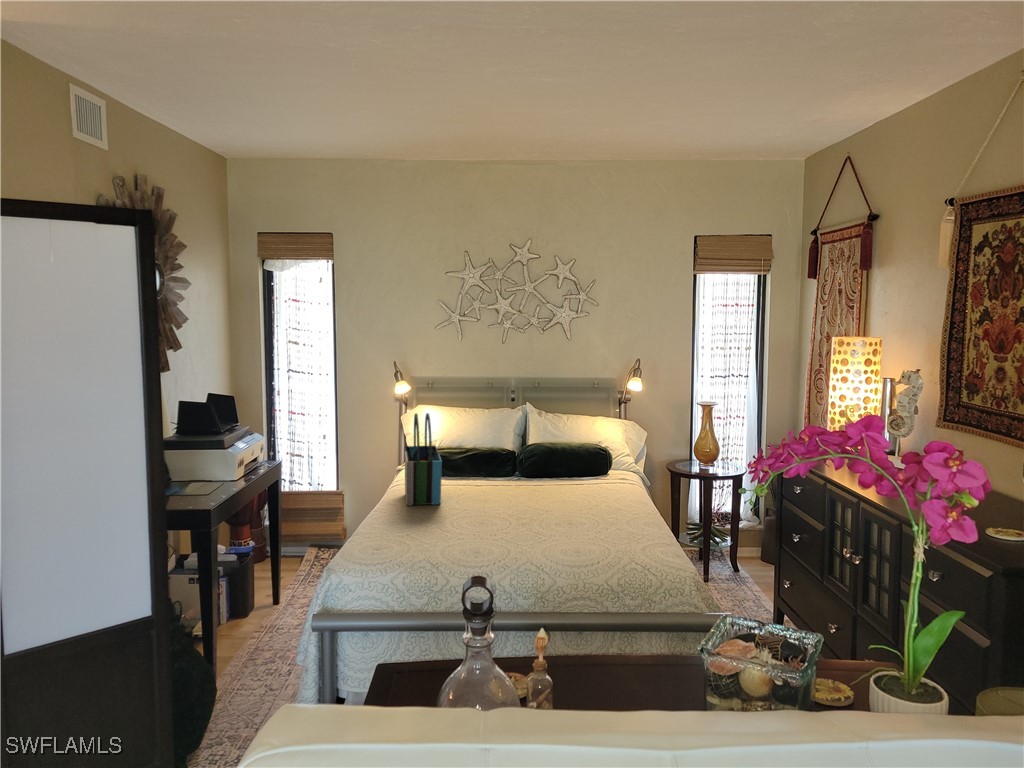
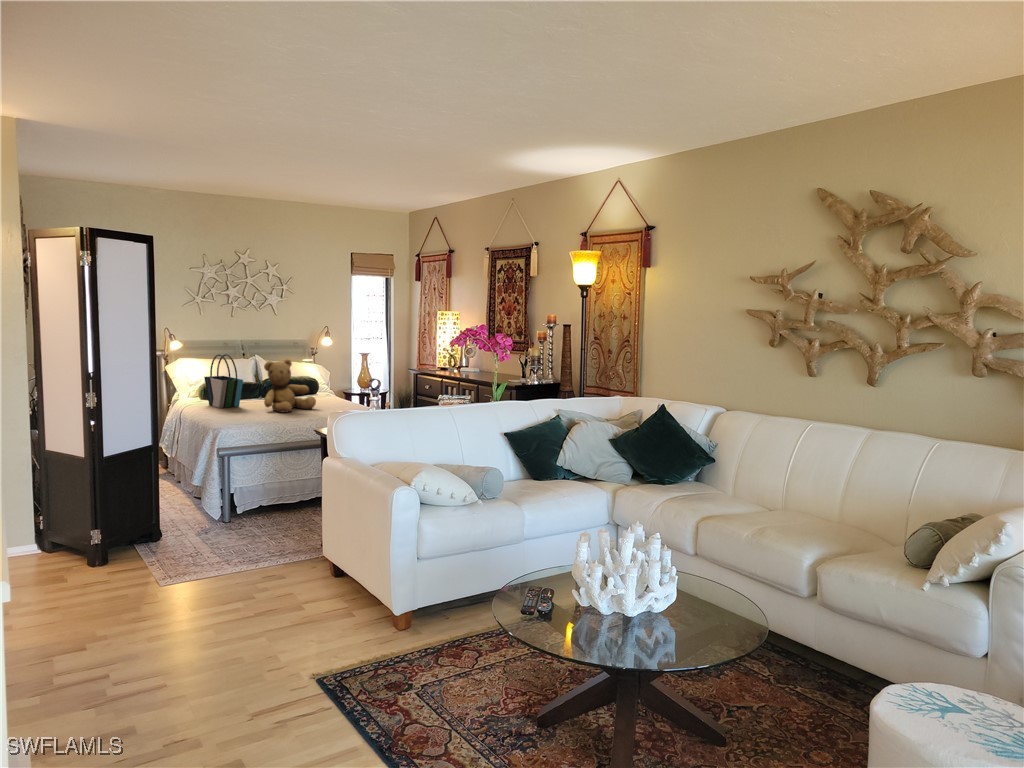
teddy bear: none [459,430,554,536] -> present [264,359,316,412]

